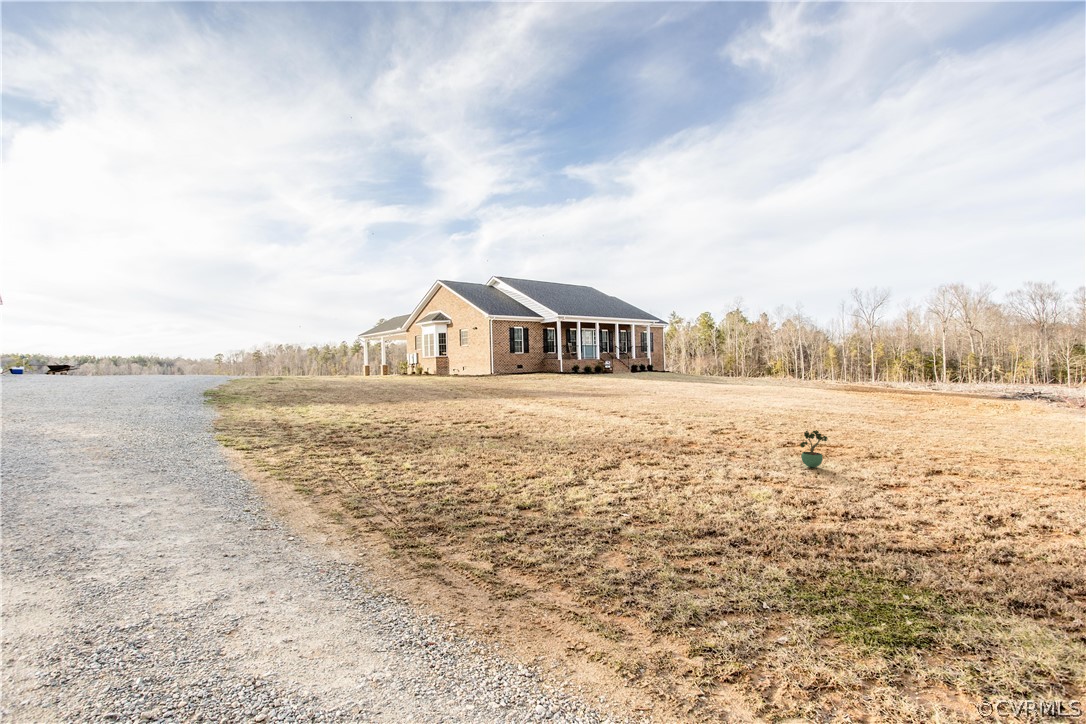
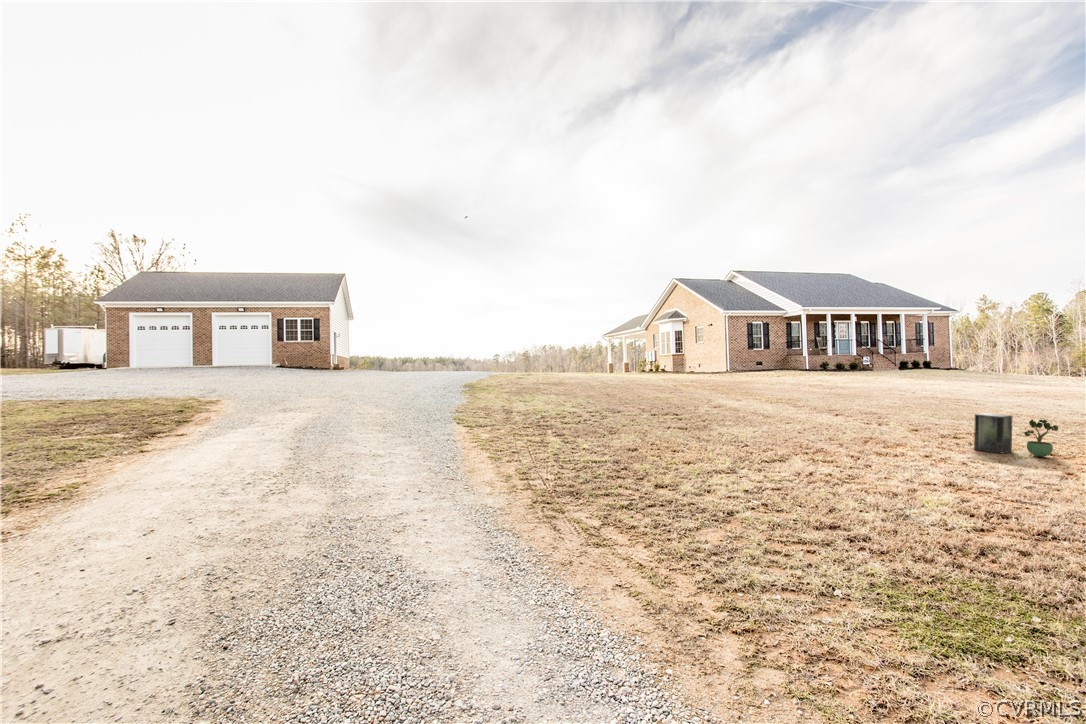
storage box: none [758,424,788,467] -> present [974,413,1012,453]

